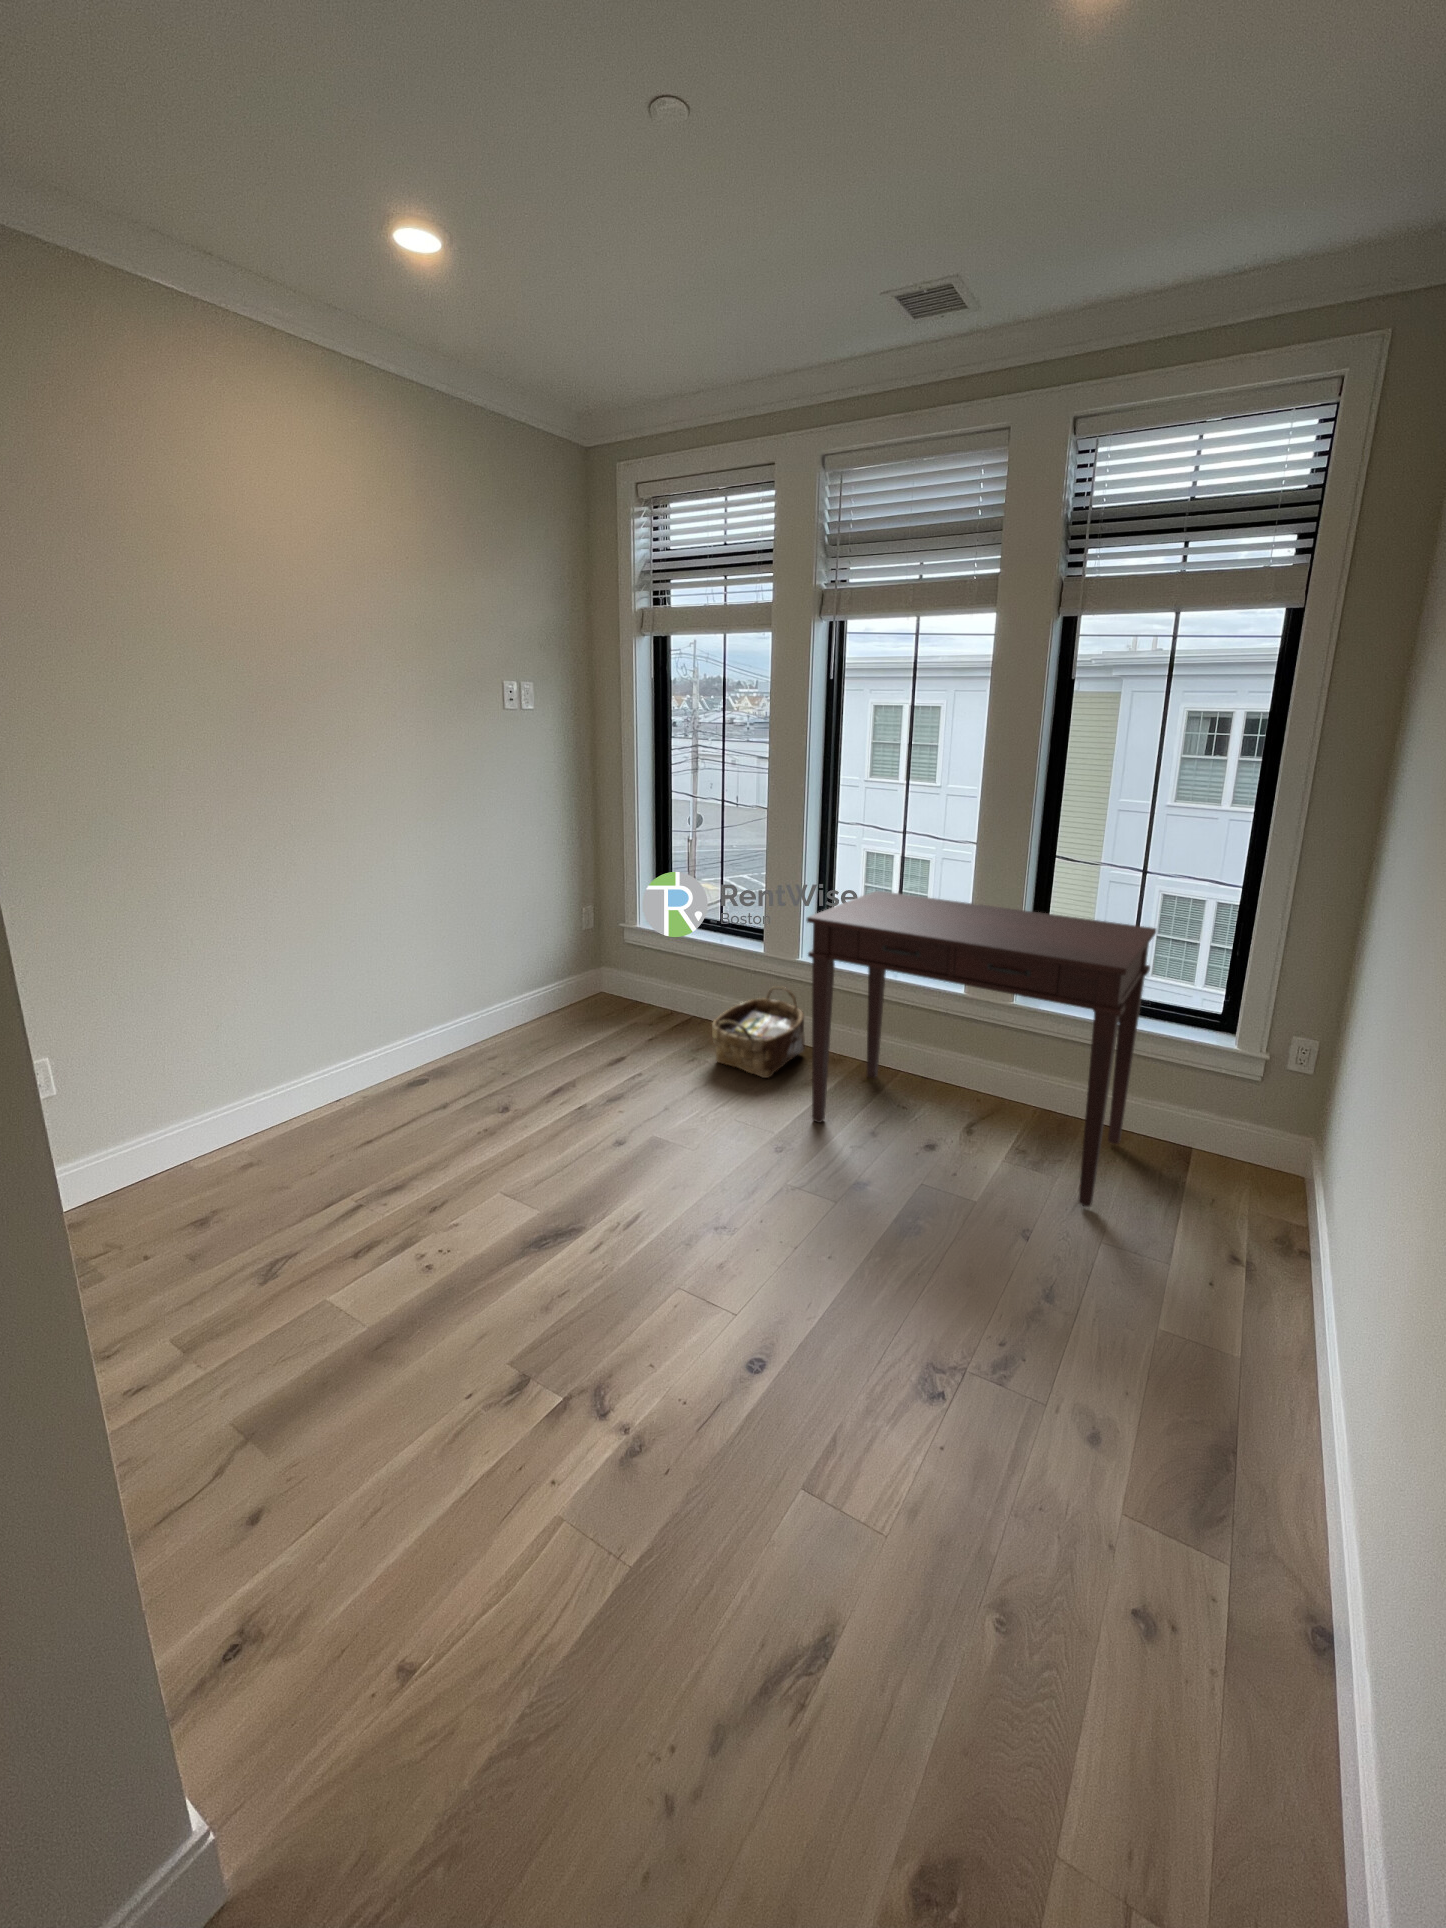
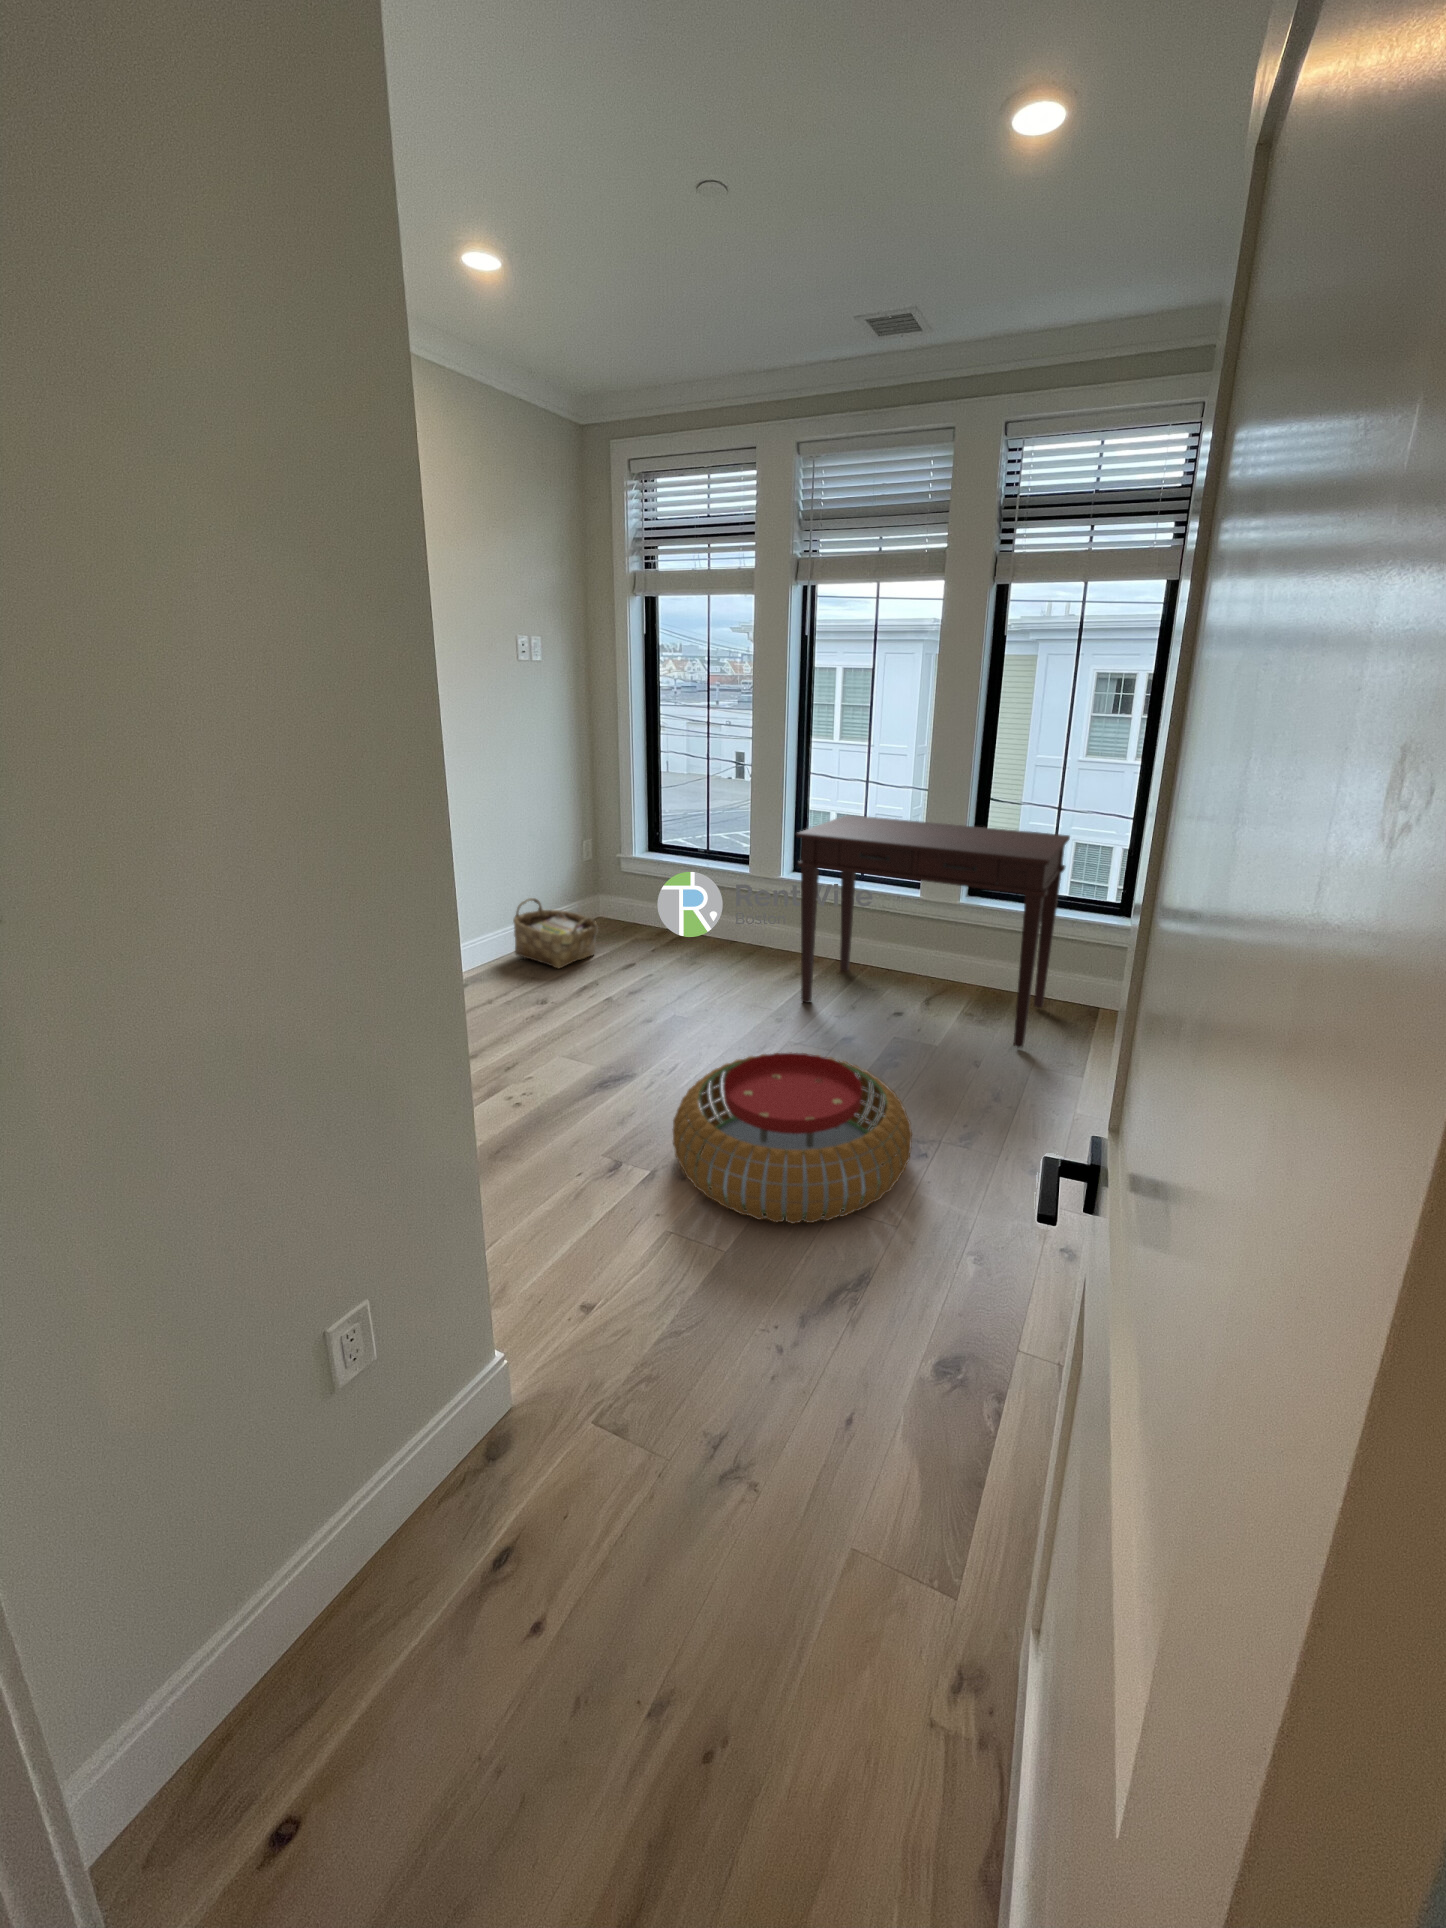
woven basket: present [712,986,805,1078] -> present [513,898,598,968]
pouf: none [595,1217,923,1507] -> present [673,1053,912,1224]

